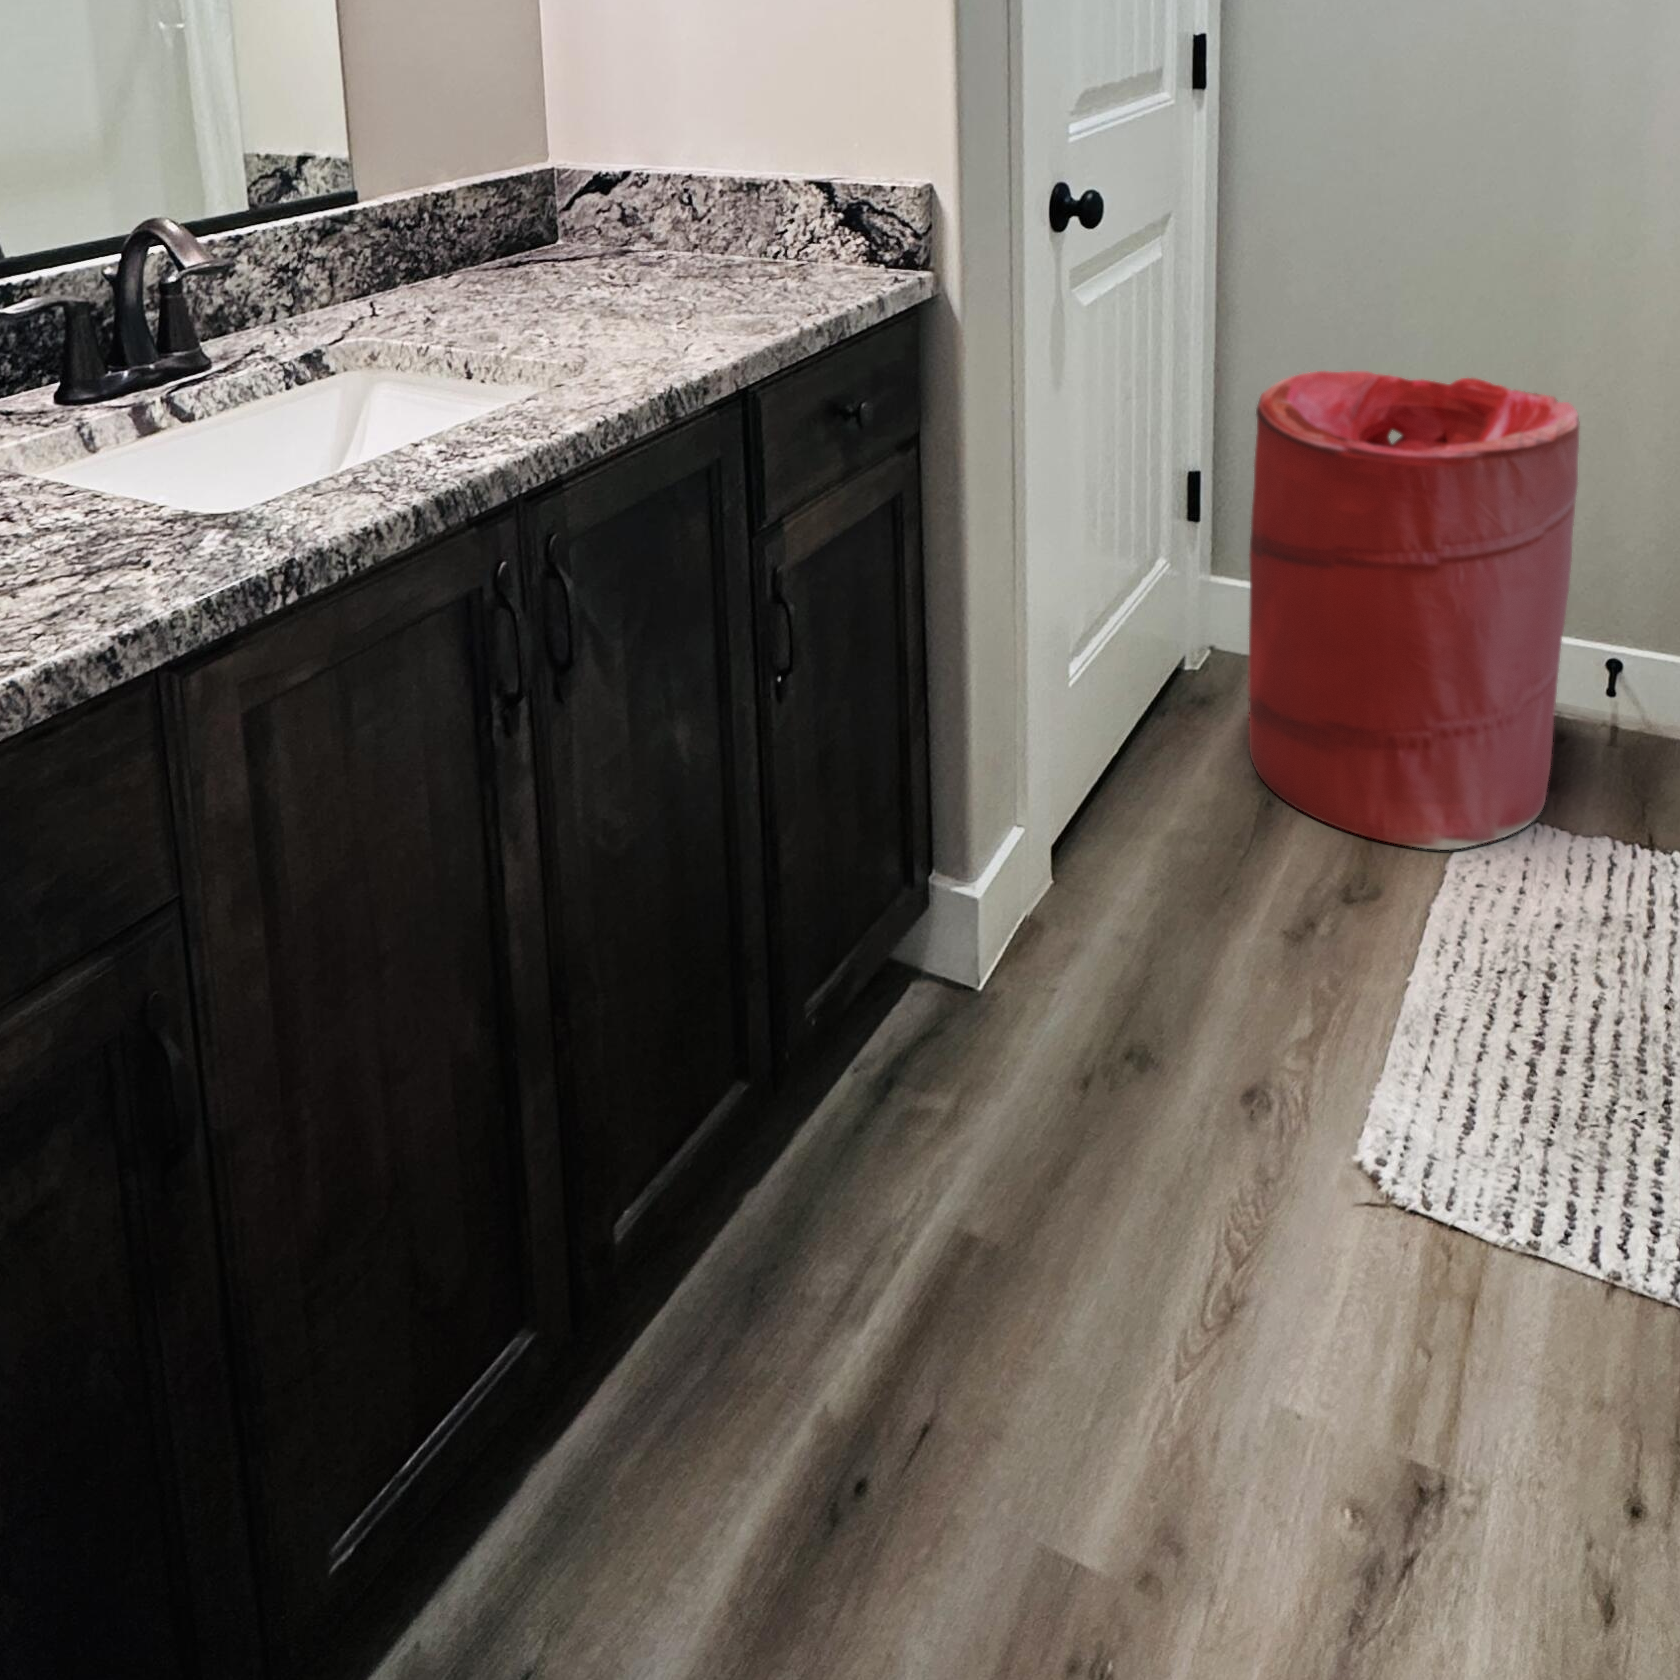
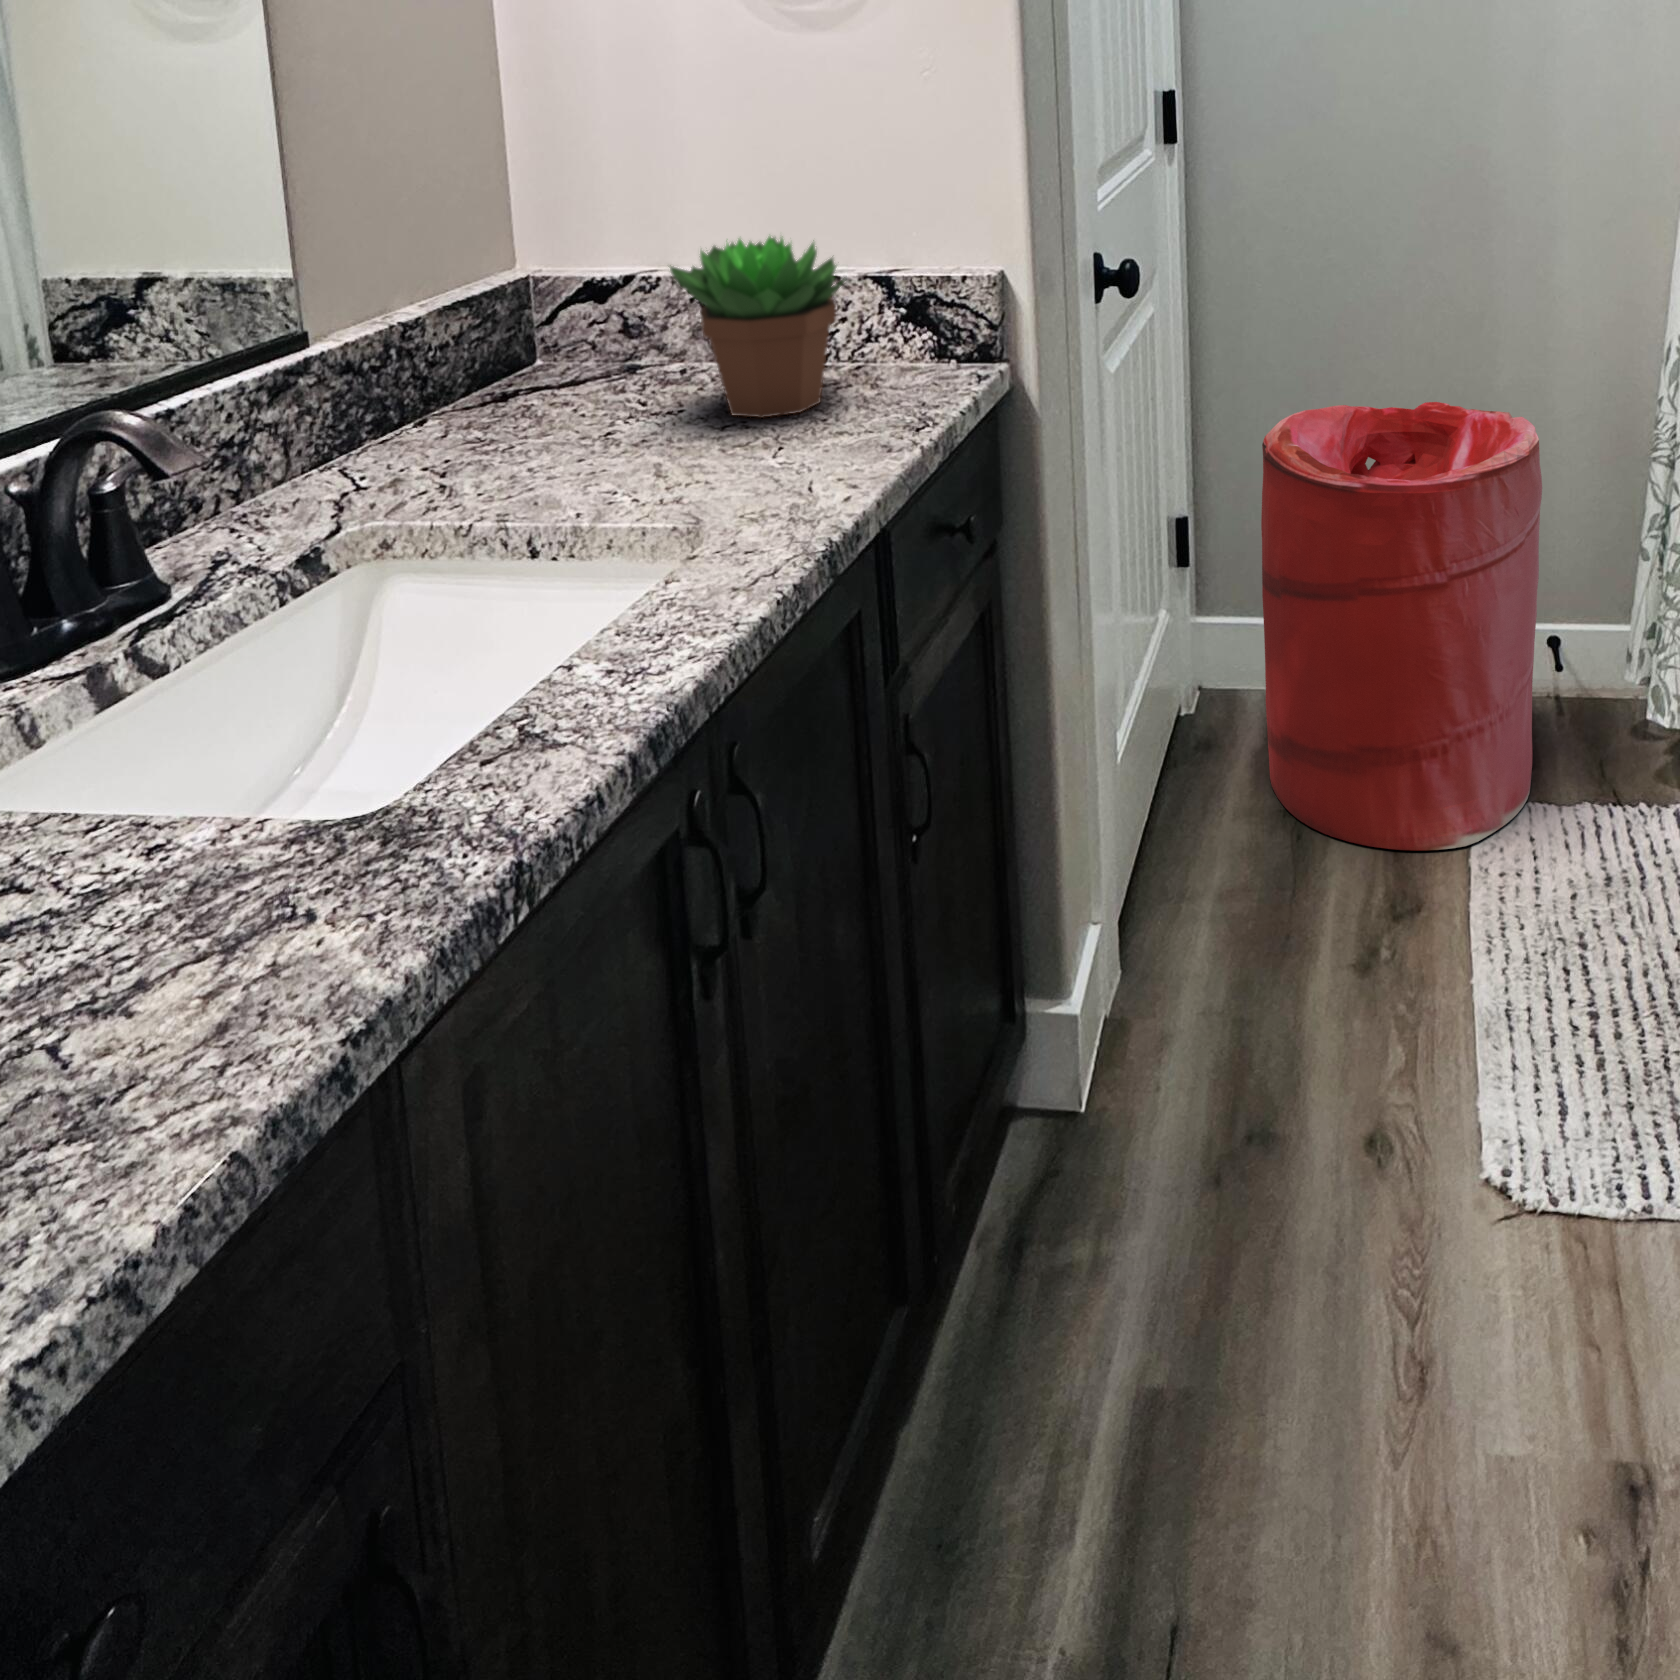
succulent plant: none [612,132,762,294] -> present [670,237,845,418]

